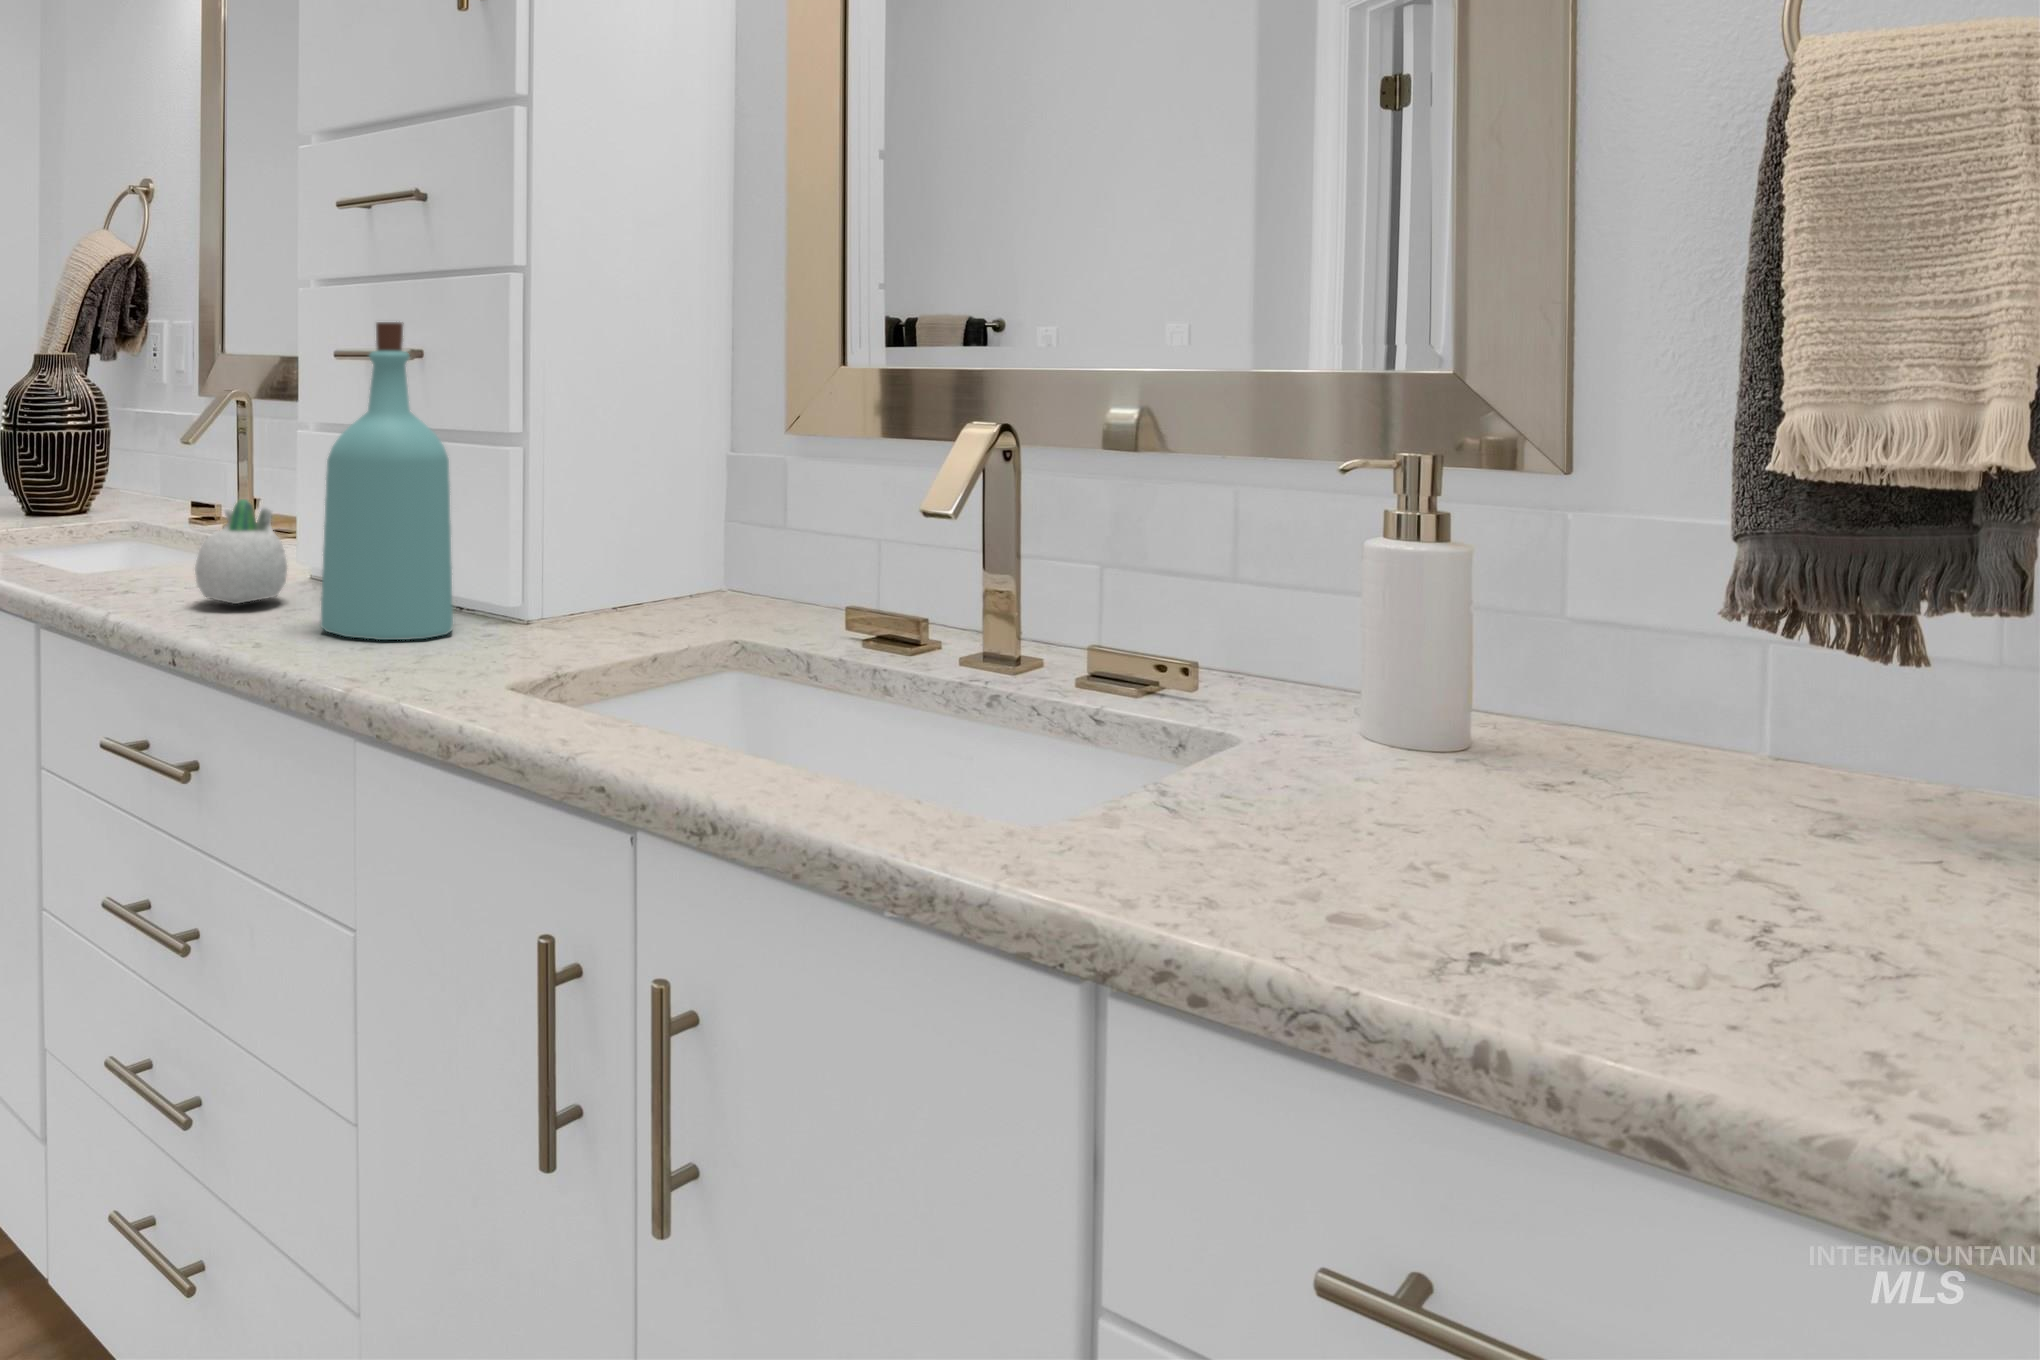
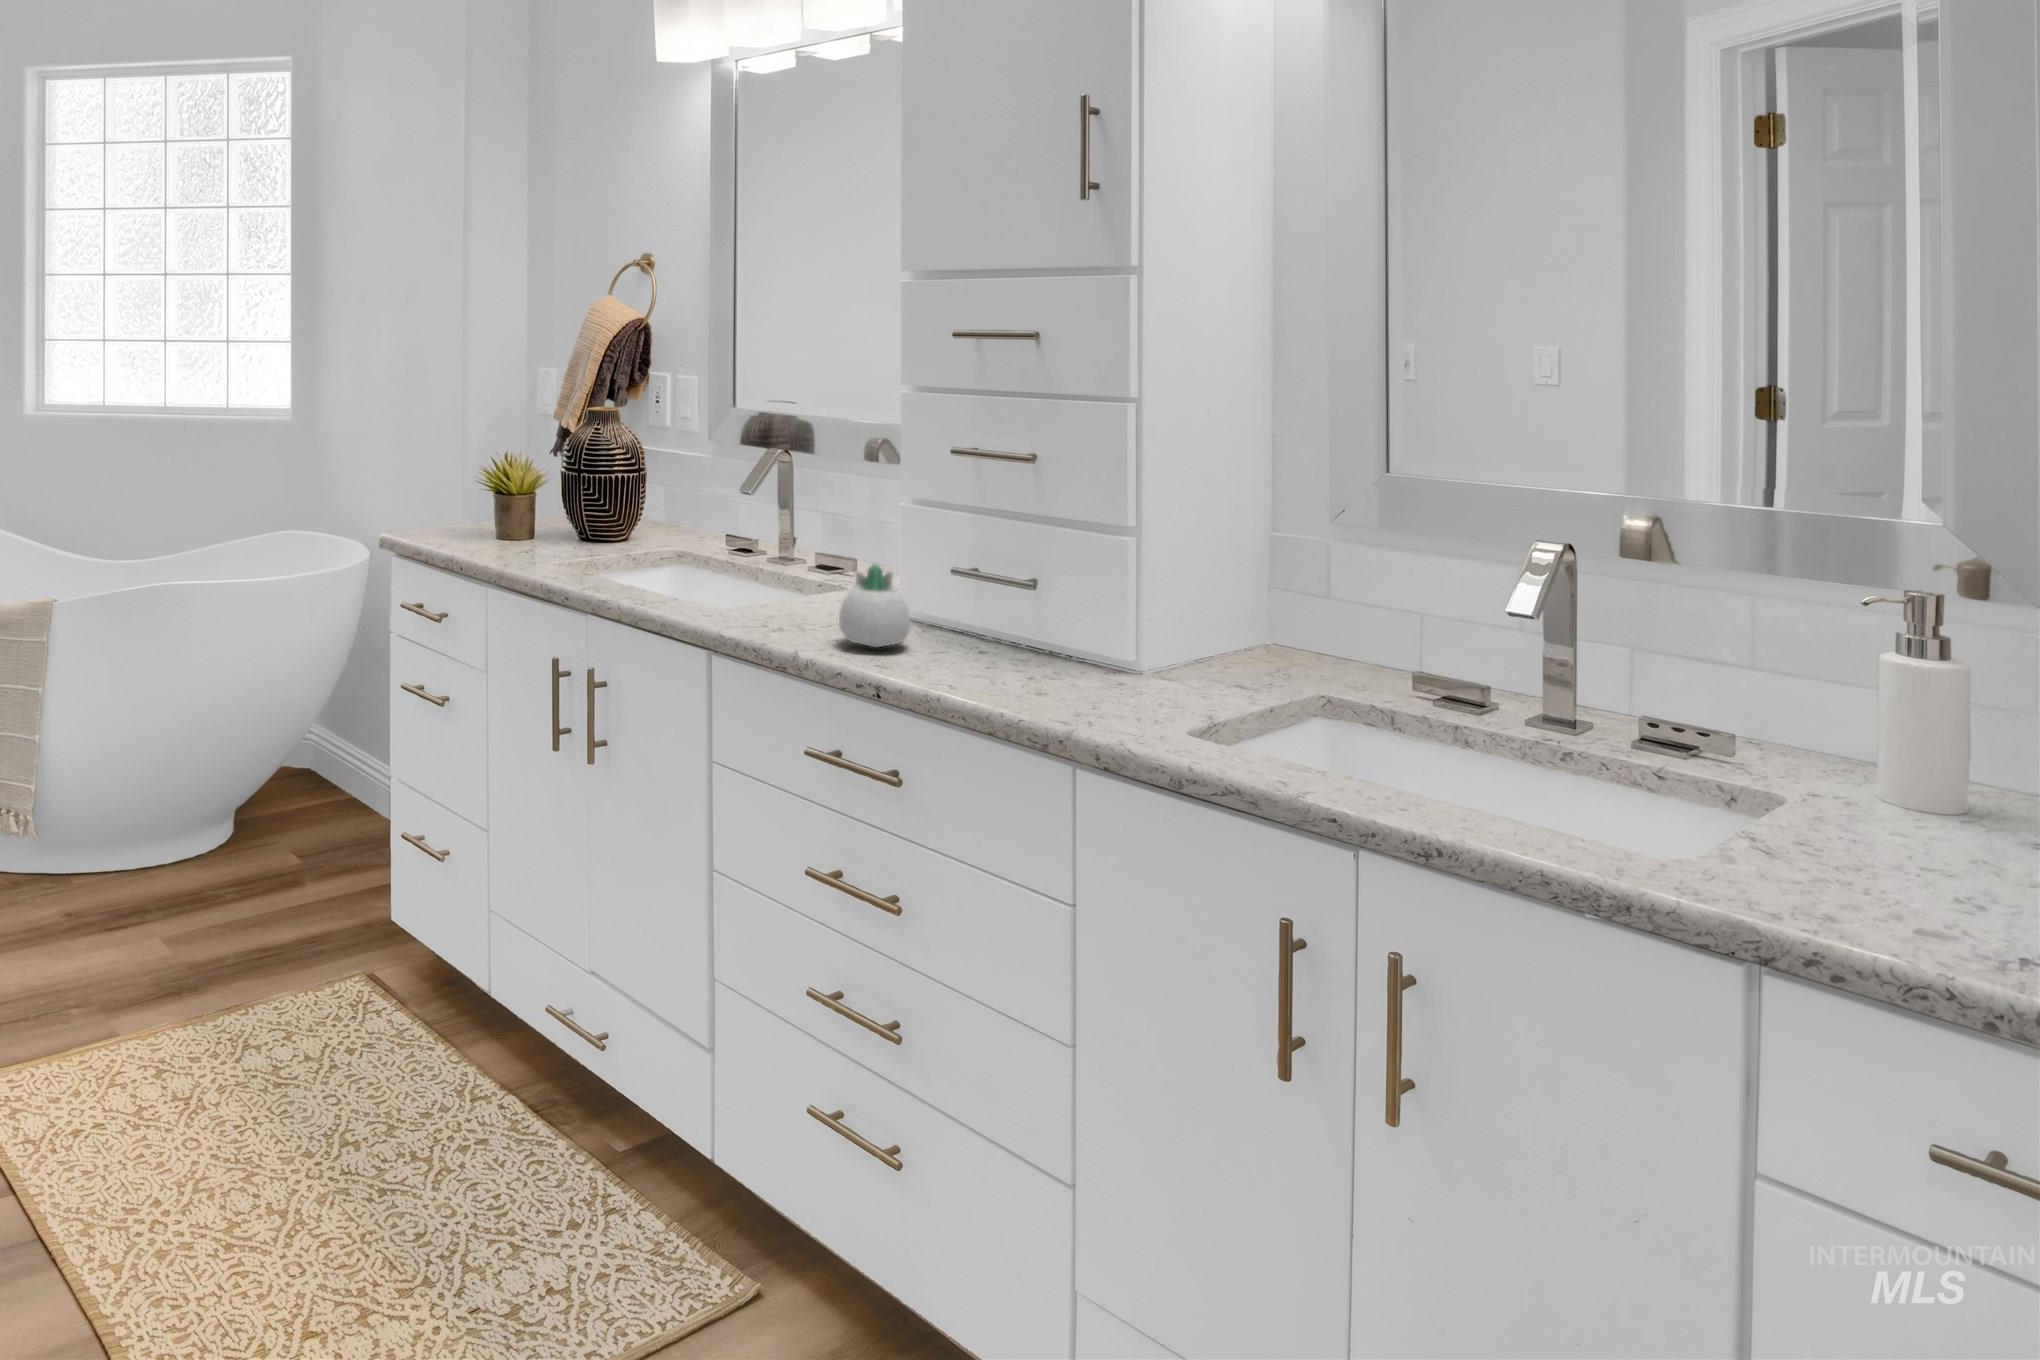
bottle: present [320,322,453,640] -> none [969,439,1082,687]

